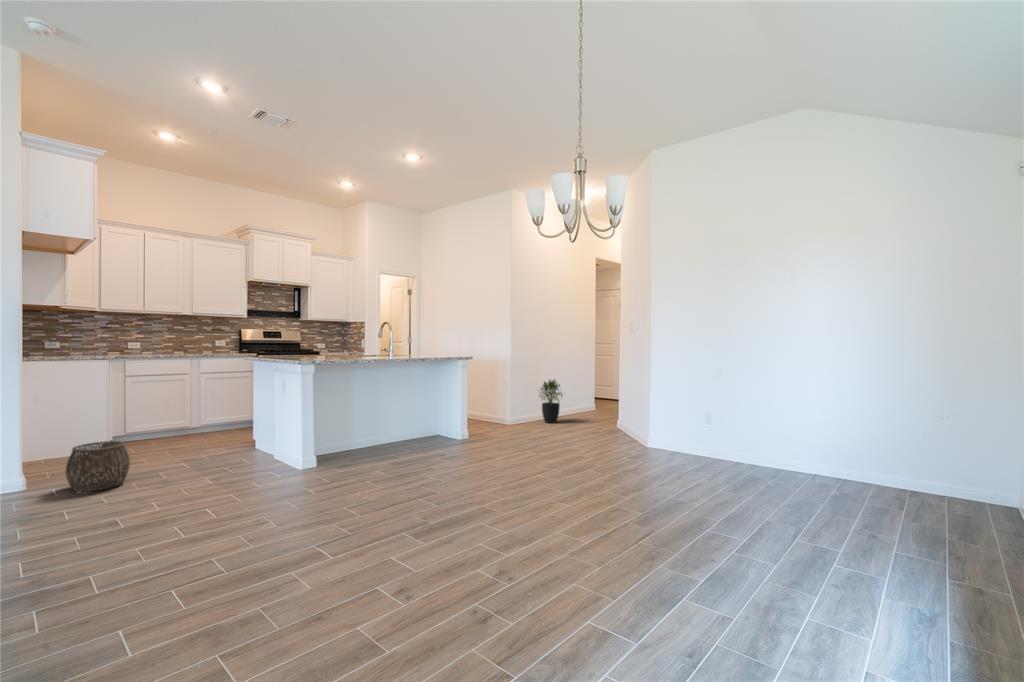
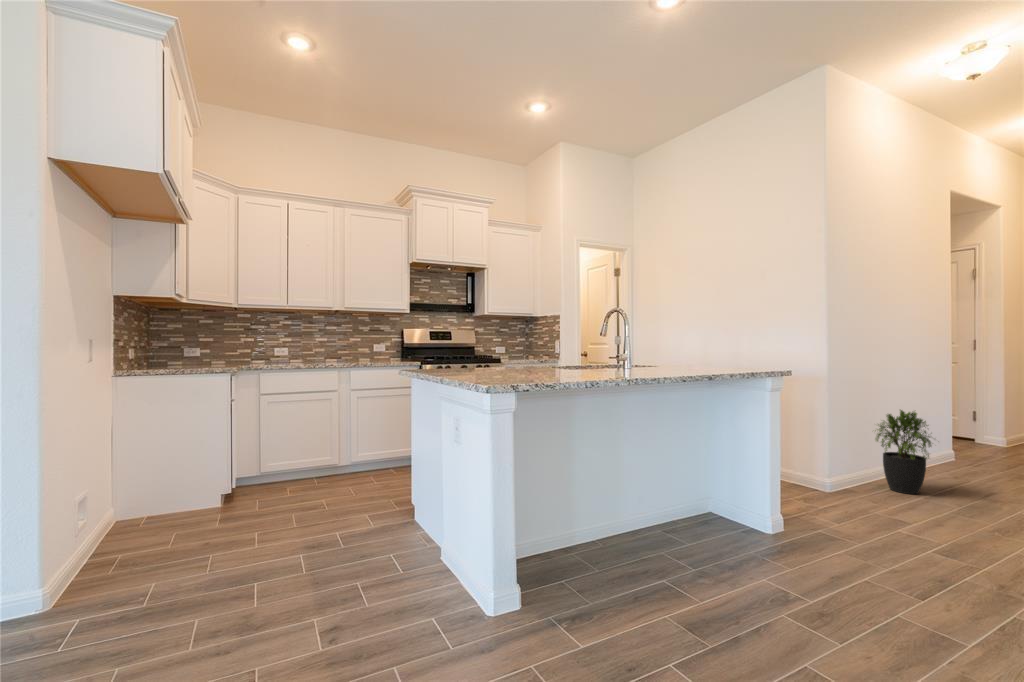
woven basket: present [66,441,130,492] -> none [84,526,198,637]

